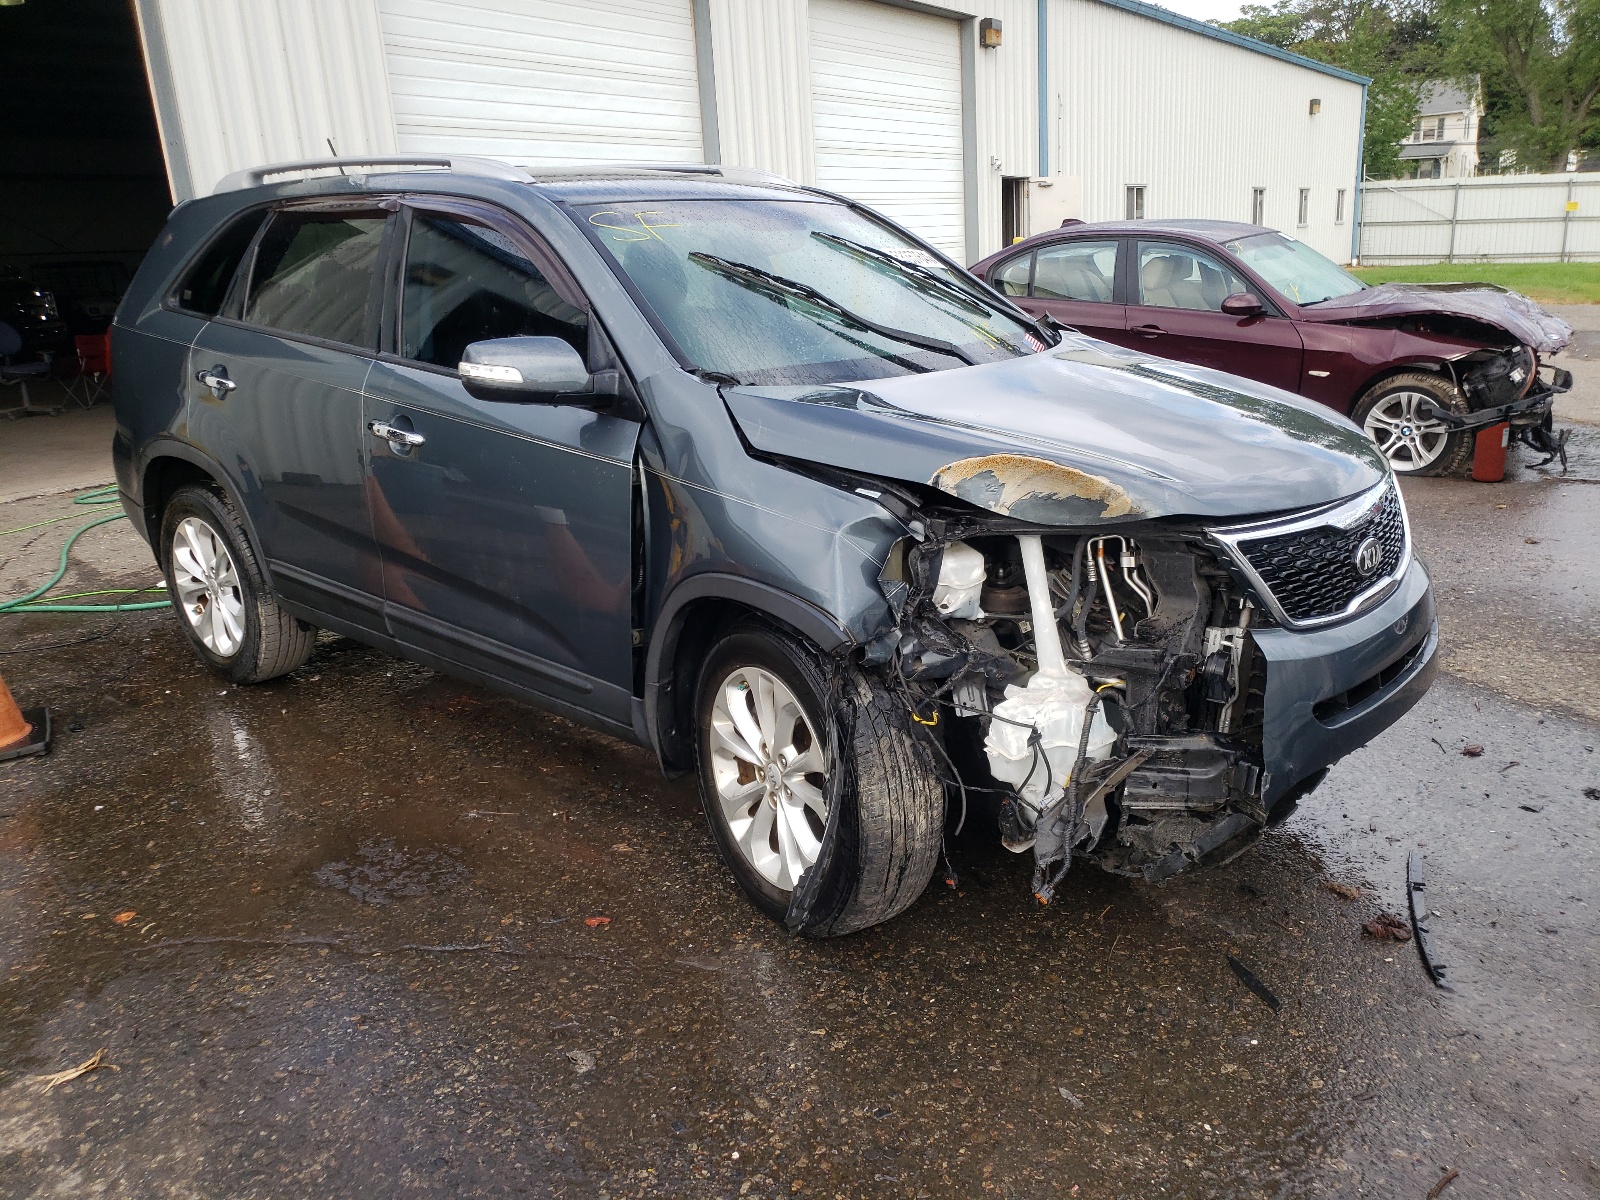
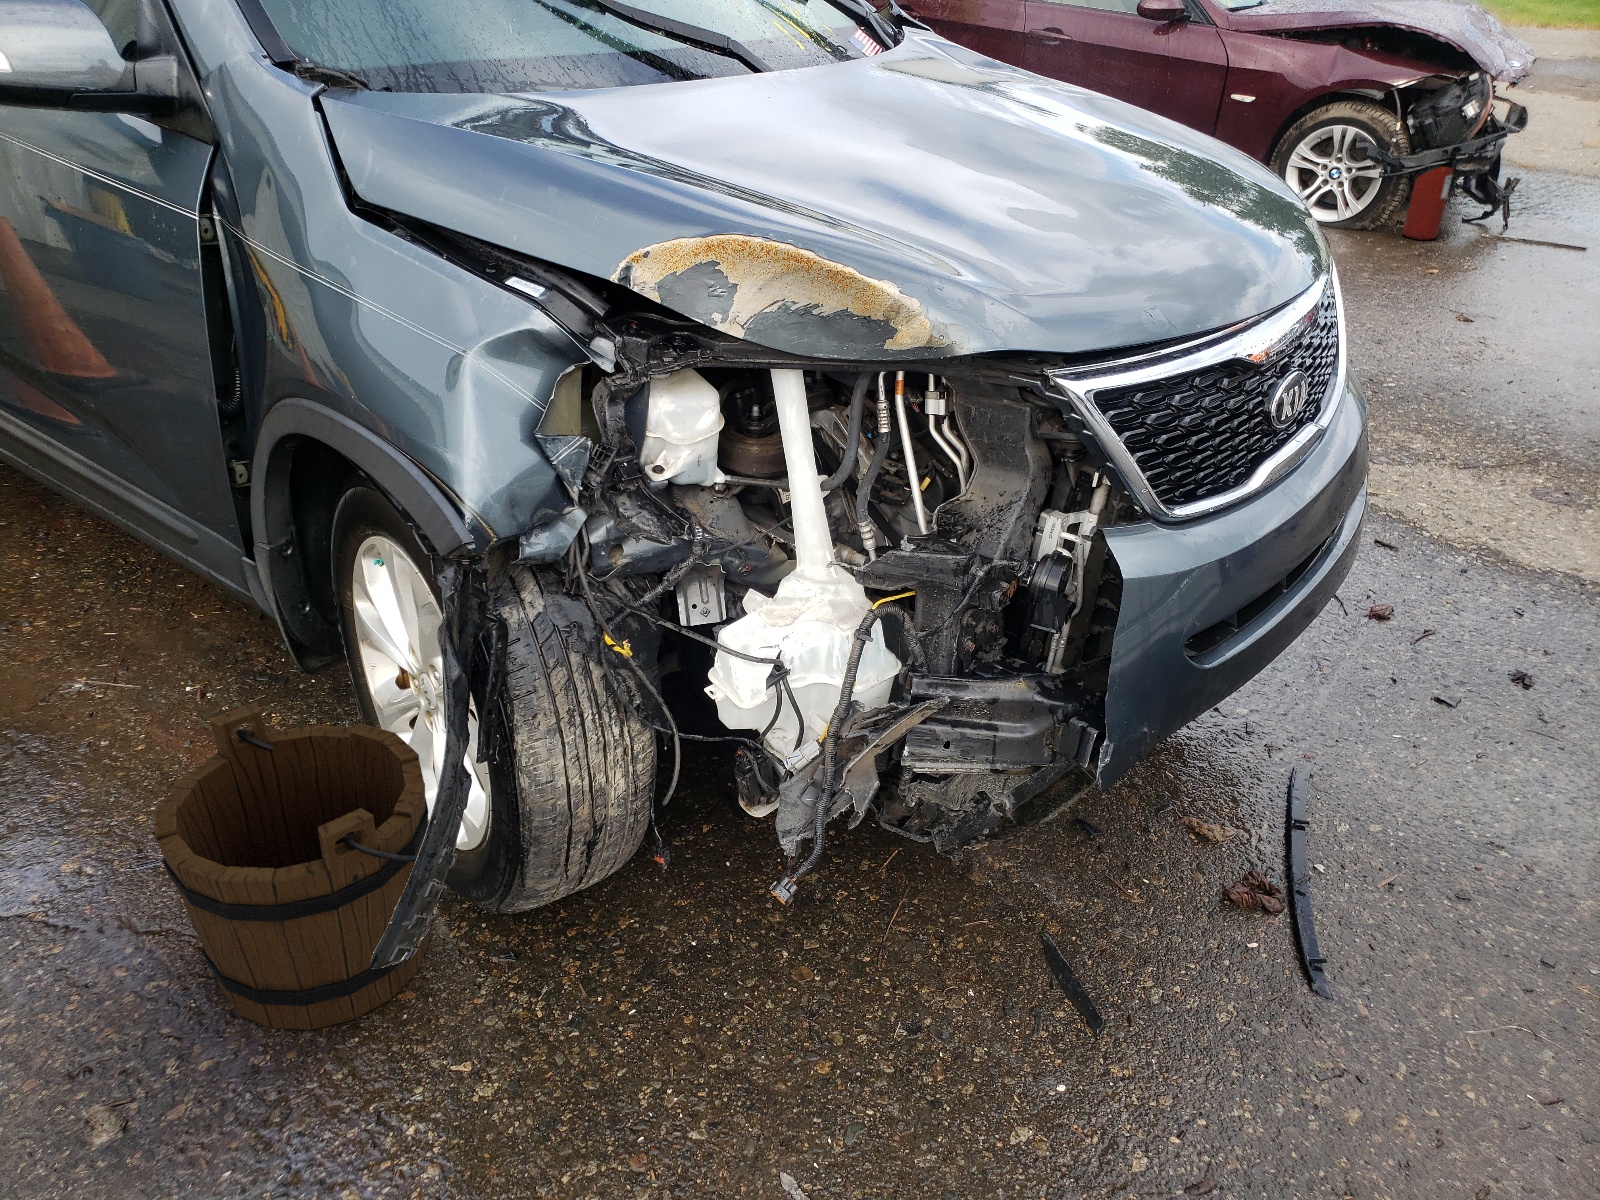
bucket: none [611,784,788,1008] -> present [155,702,428,1030]

